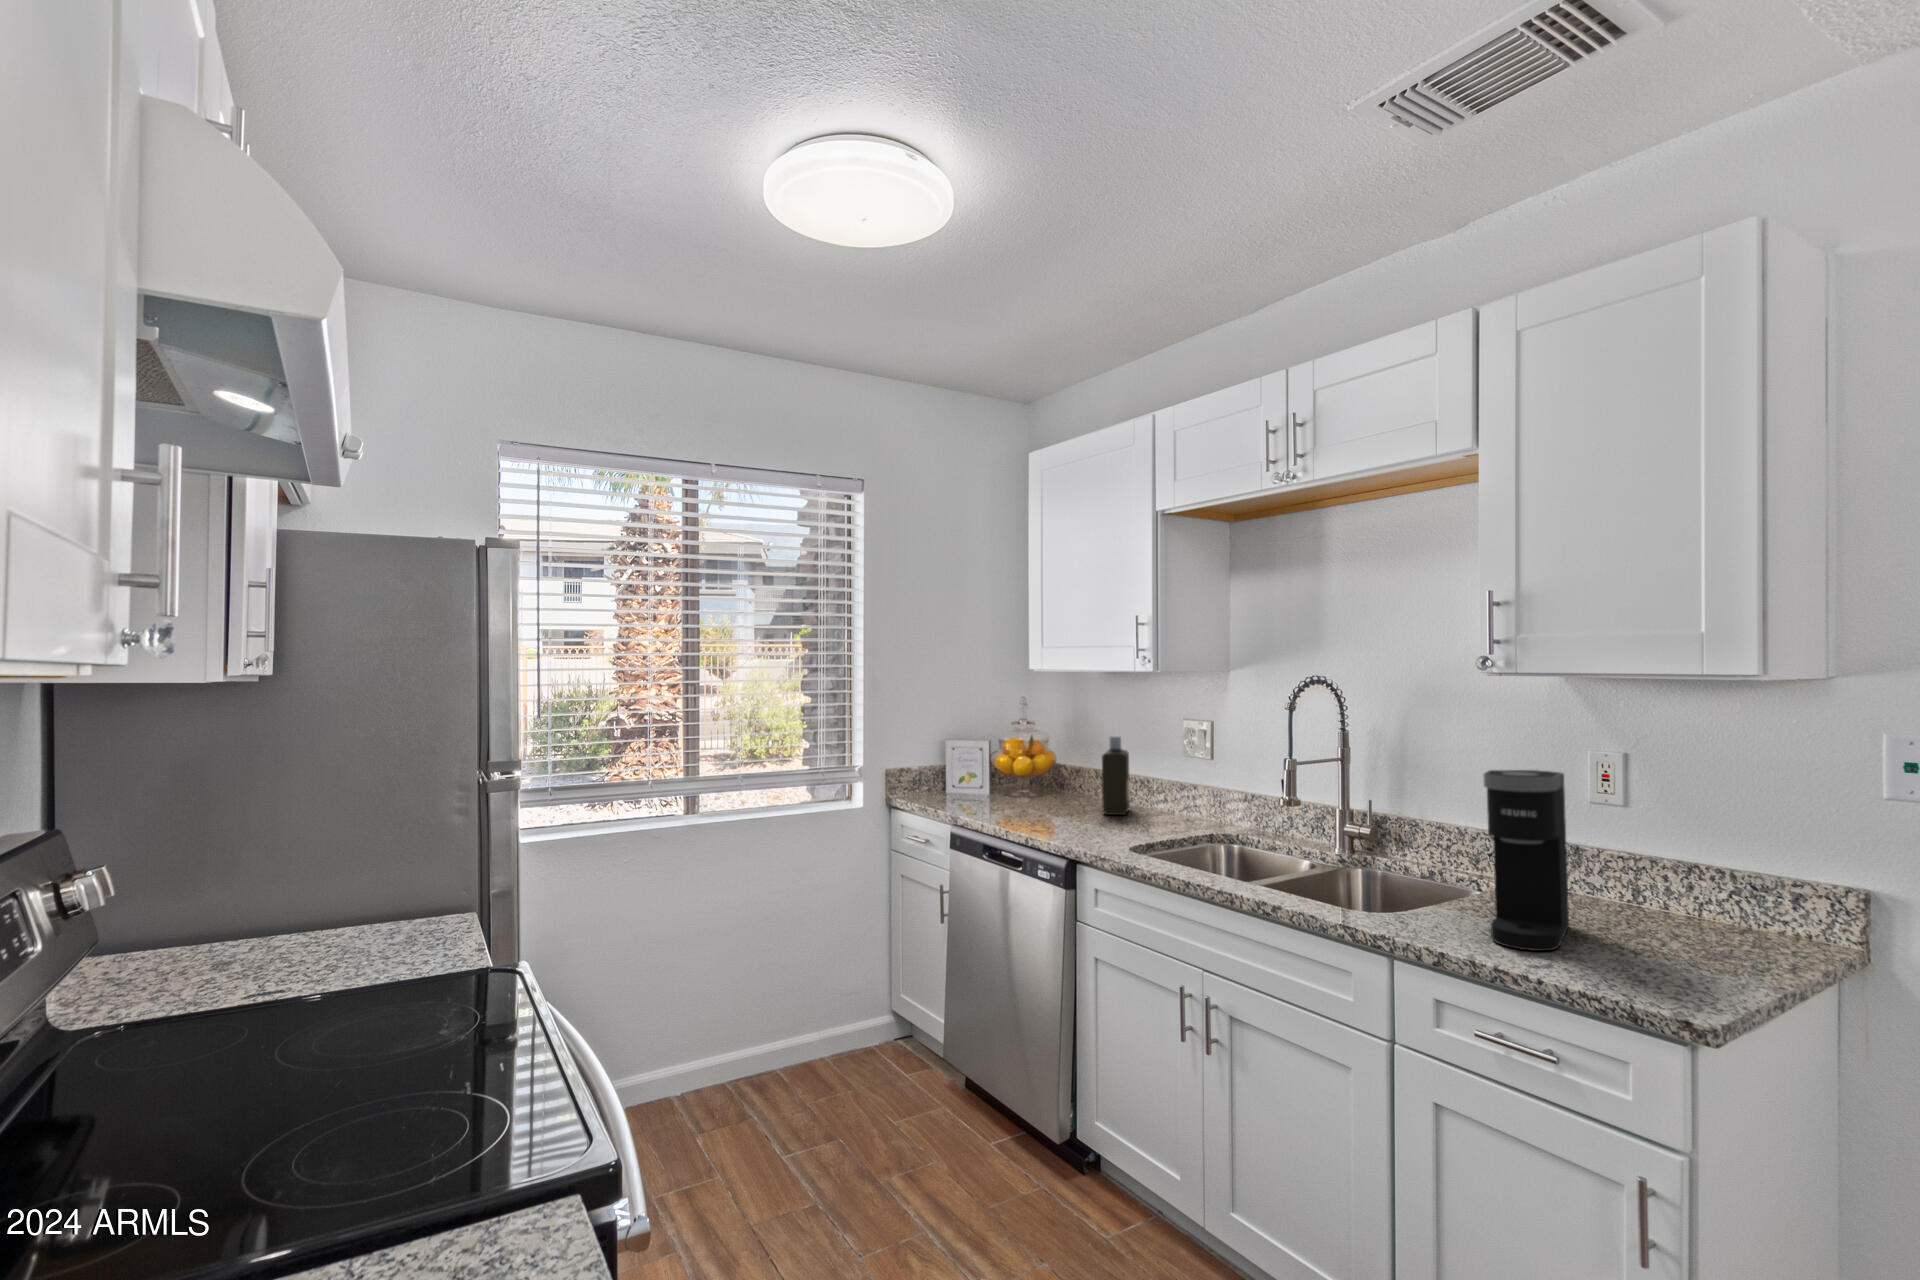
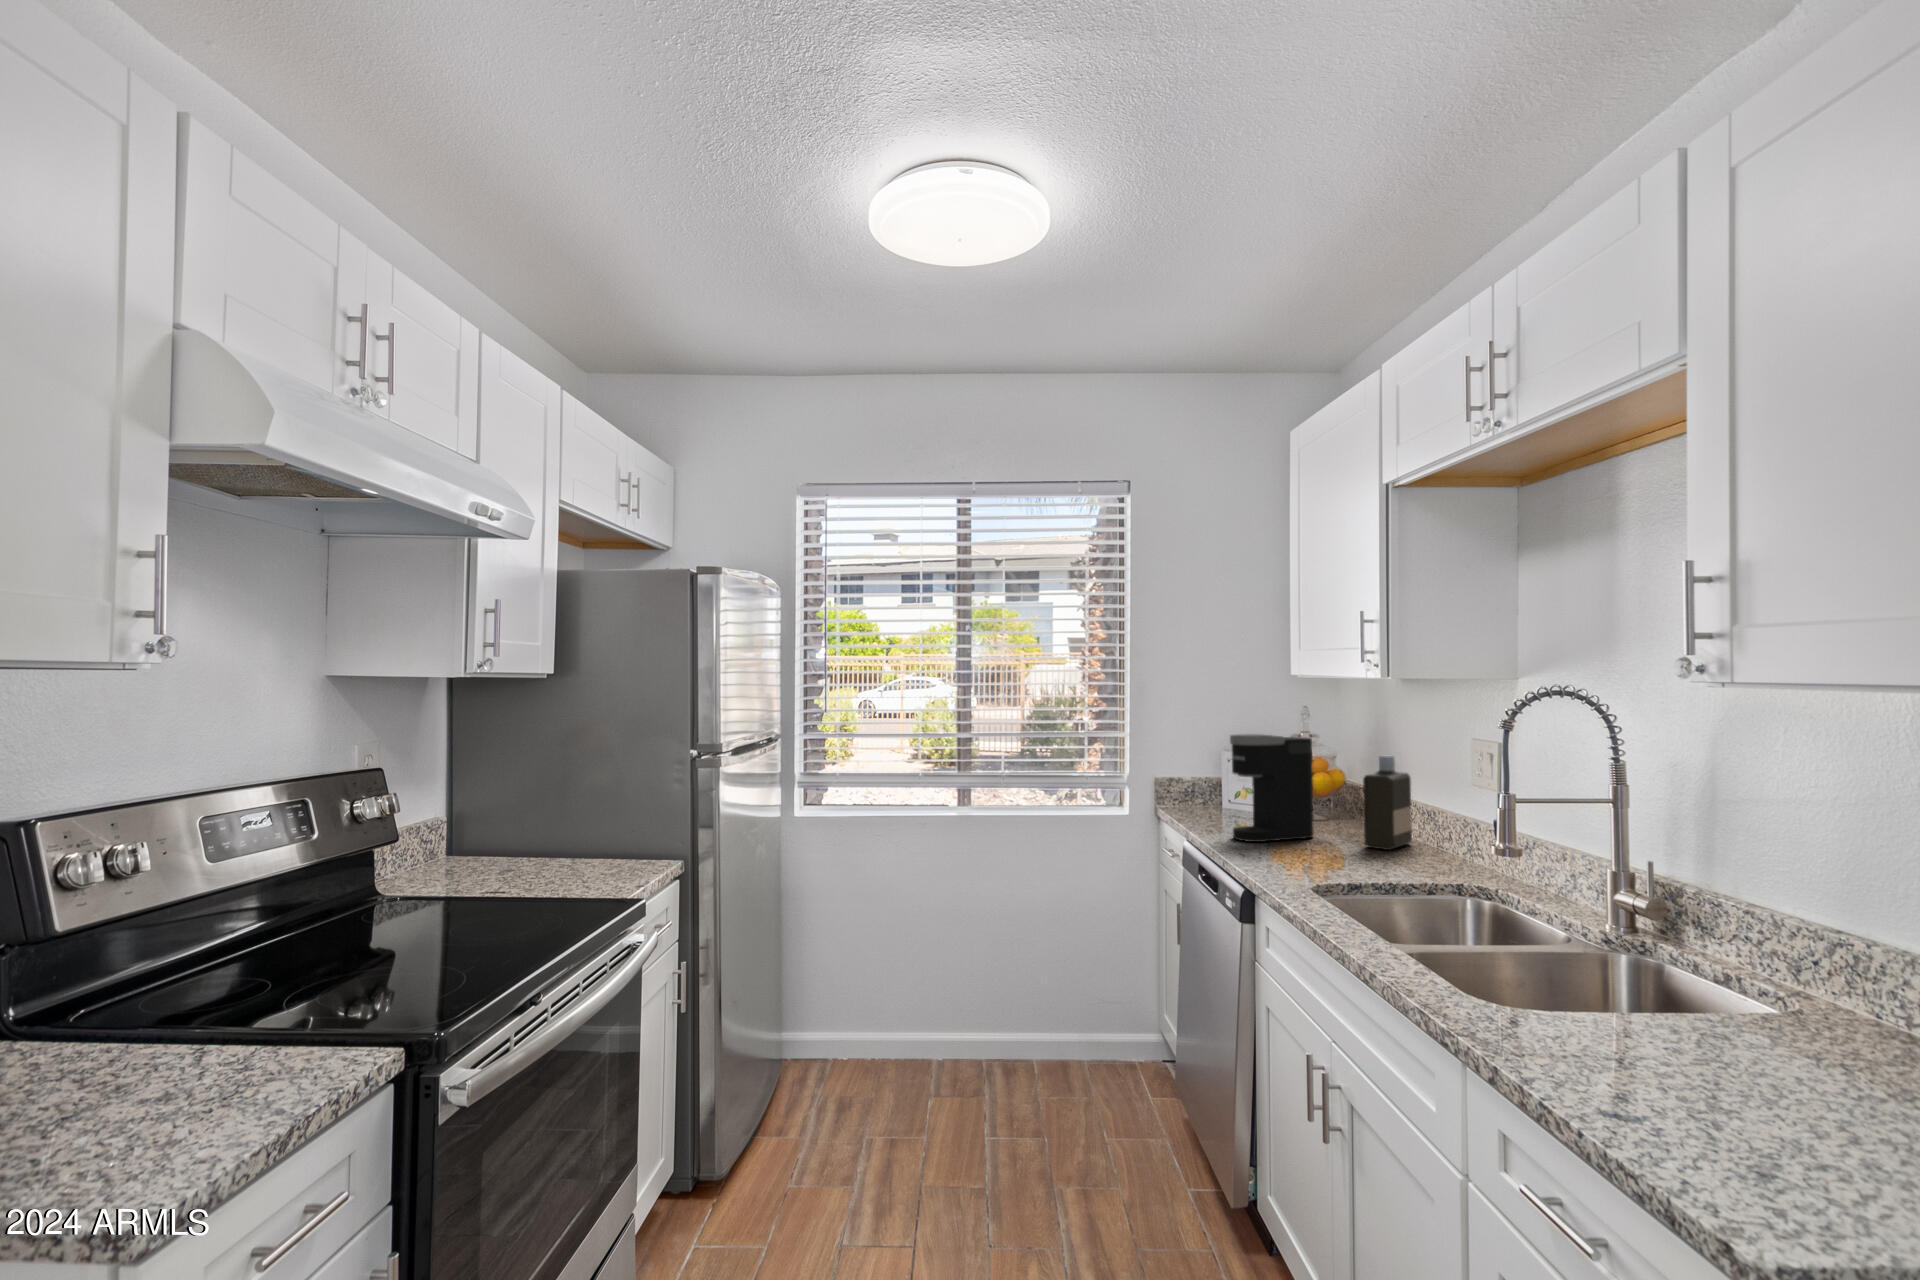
coffee maker: present [1483,770,1569,951] -> present [1230,734,1314,842]

